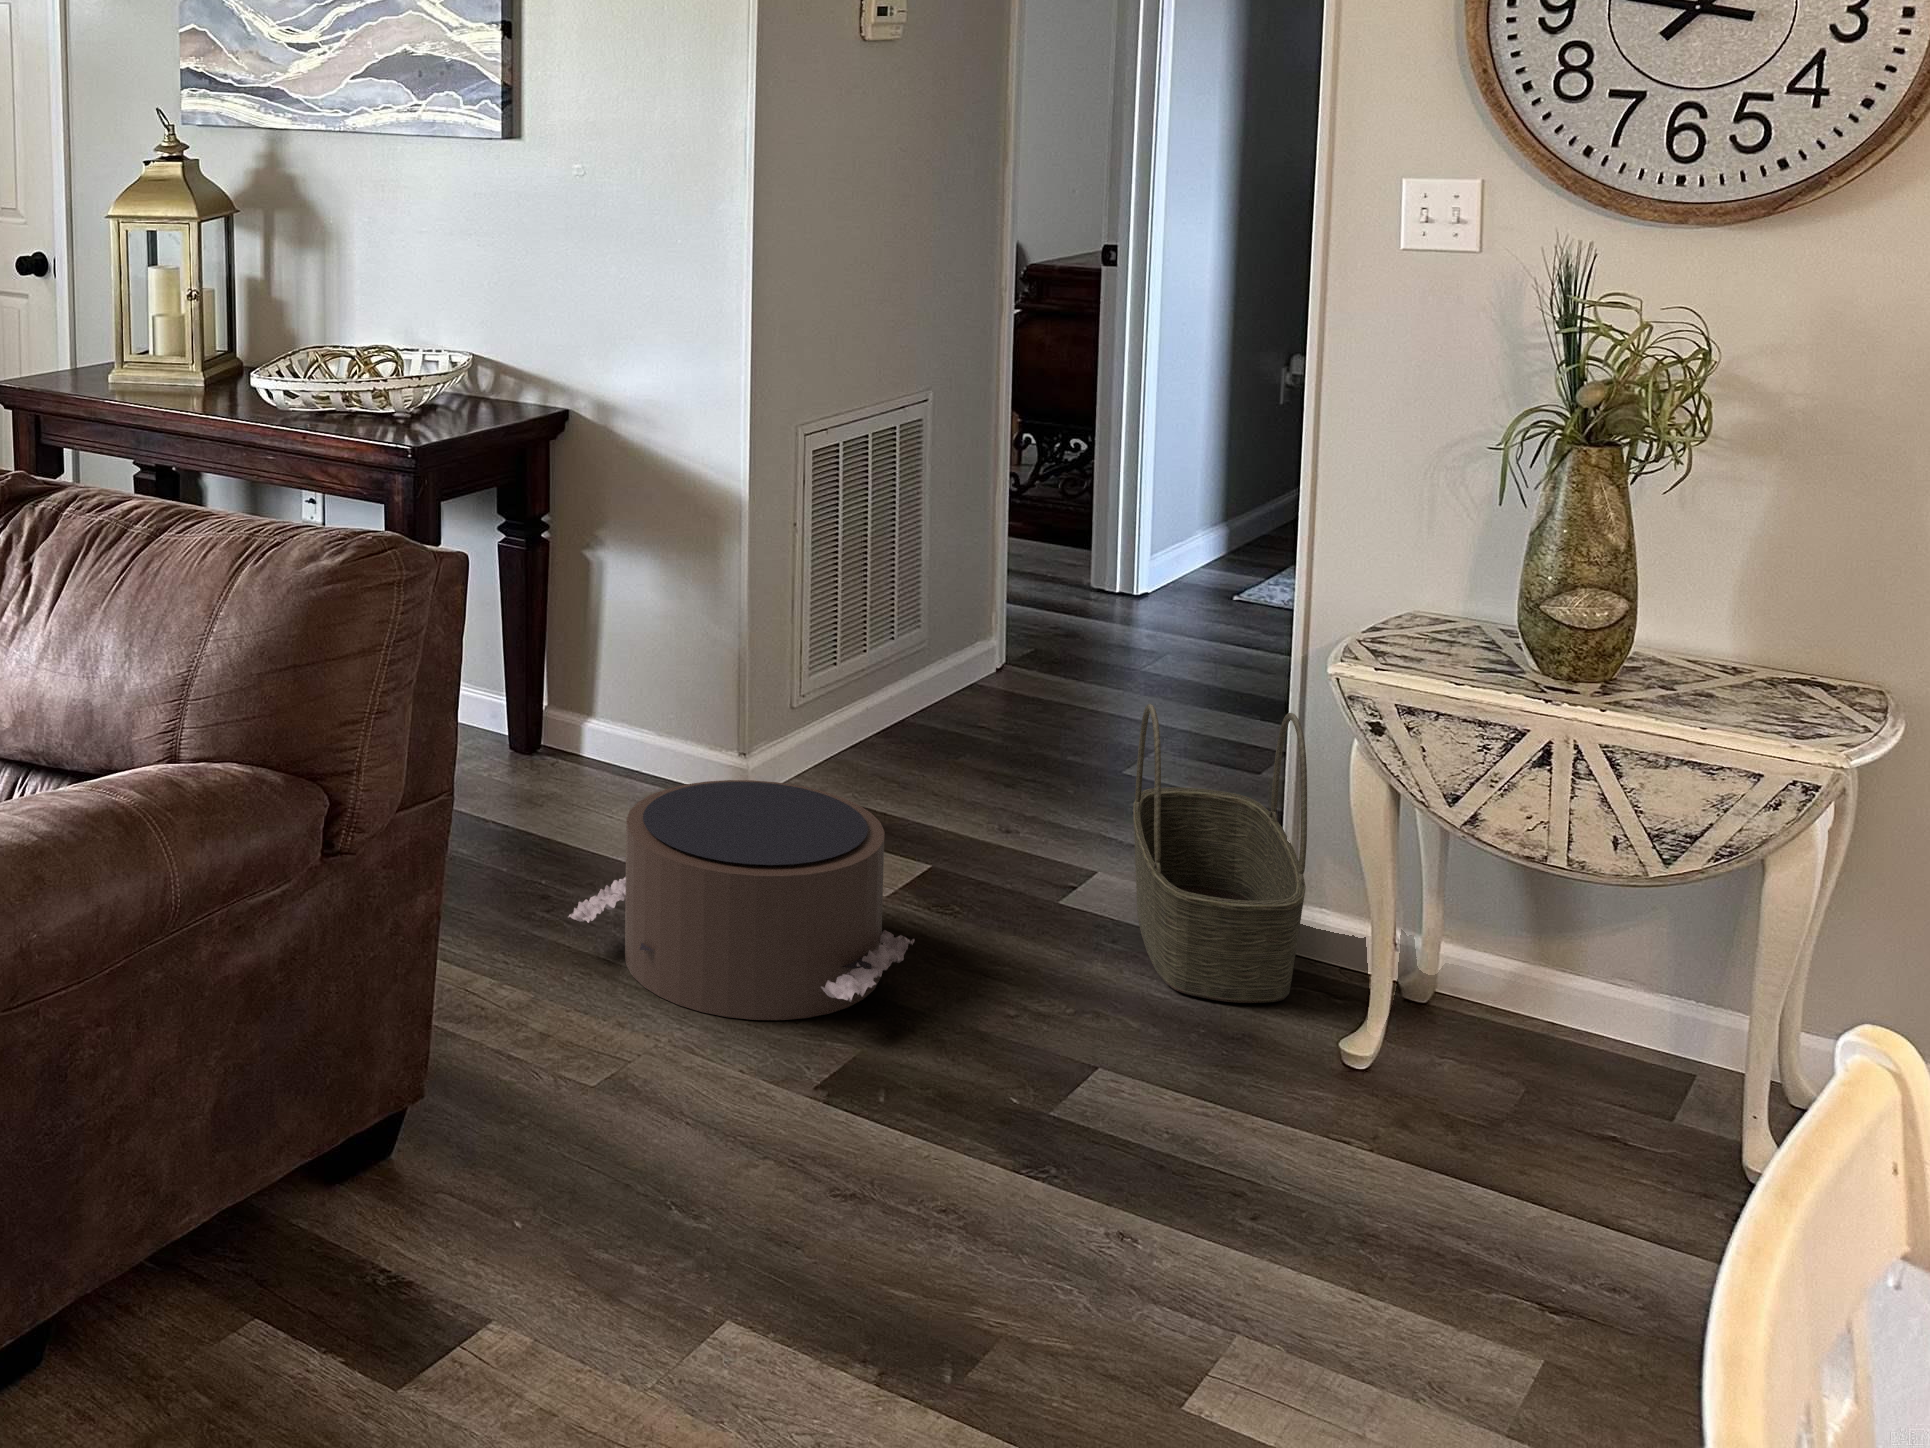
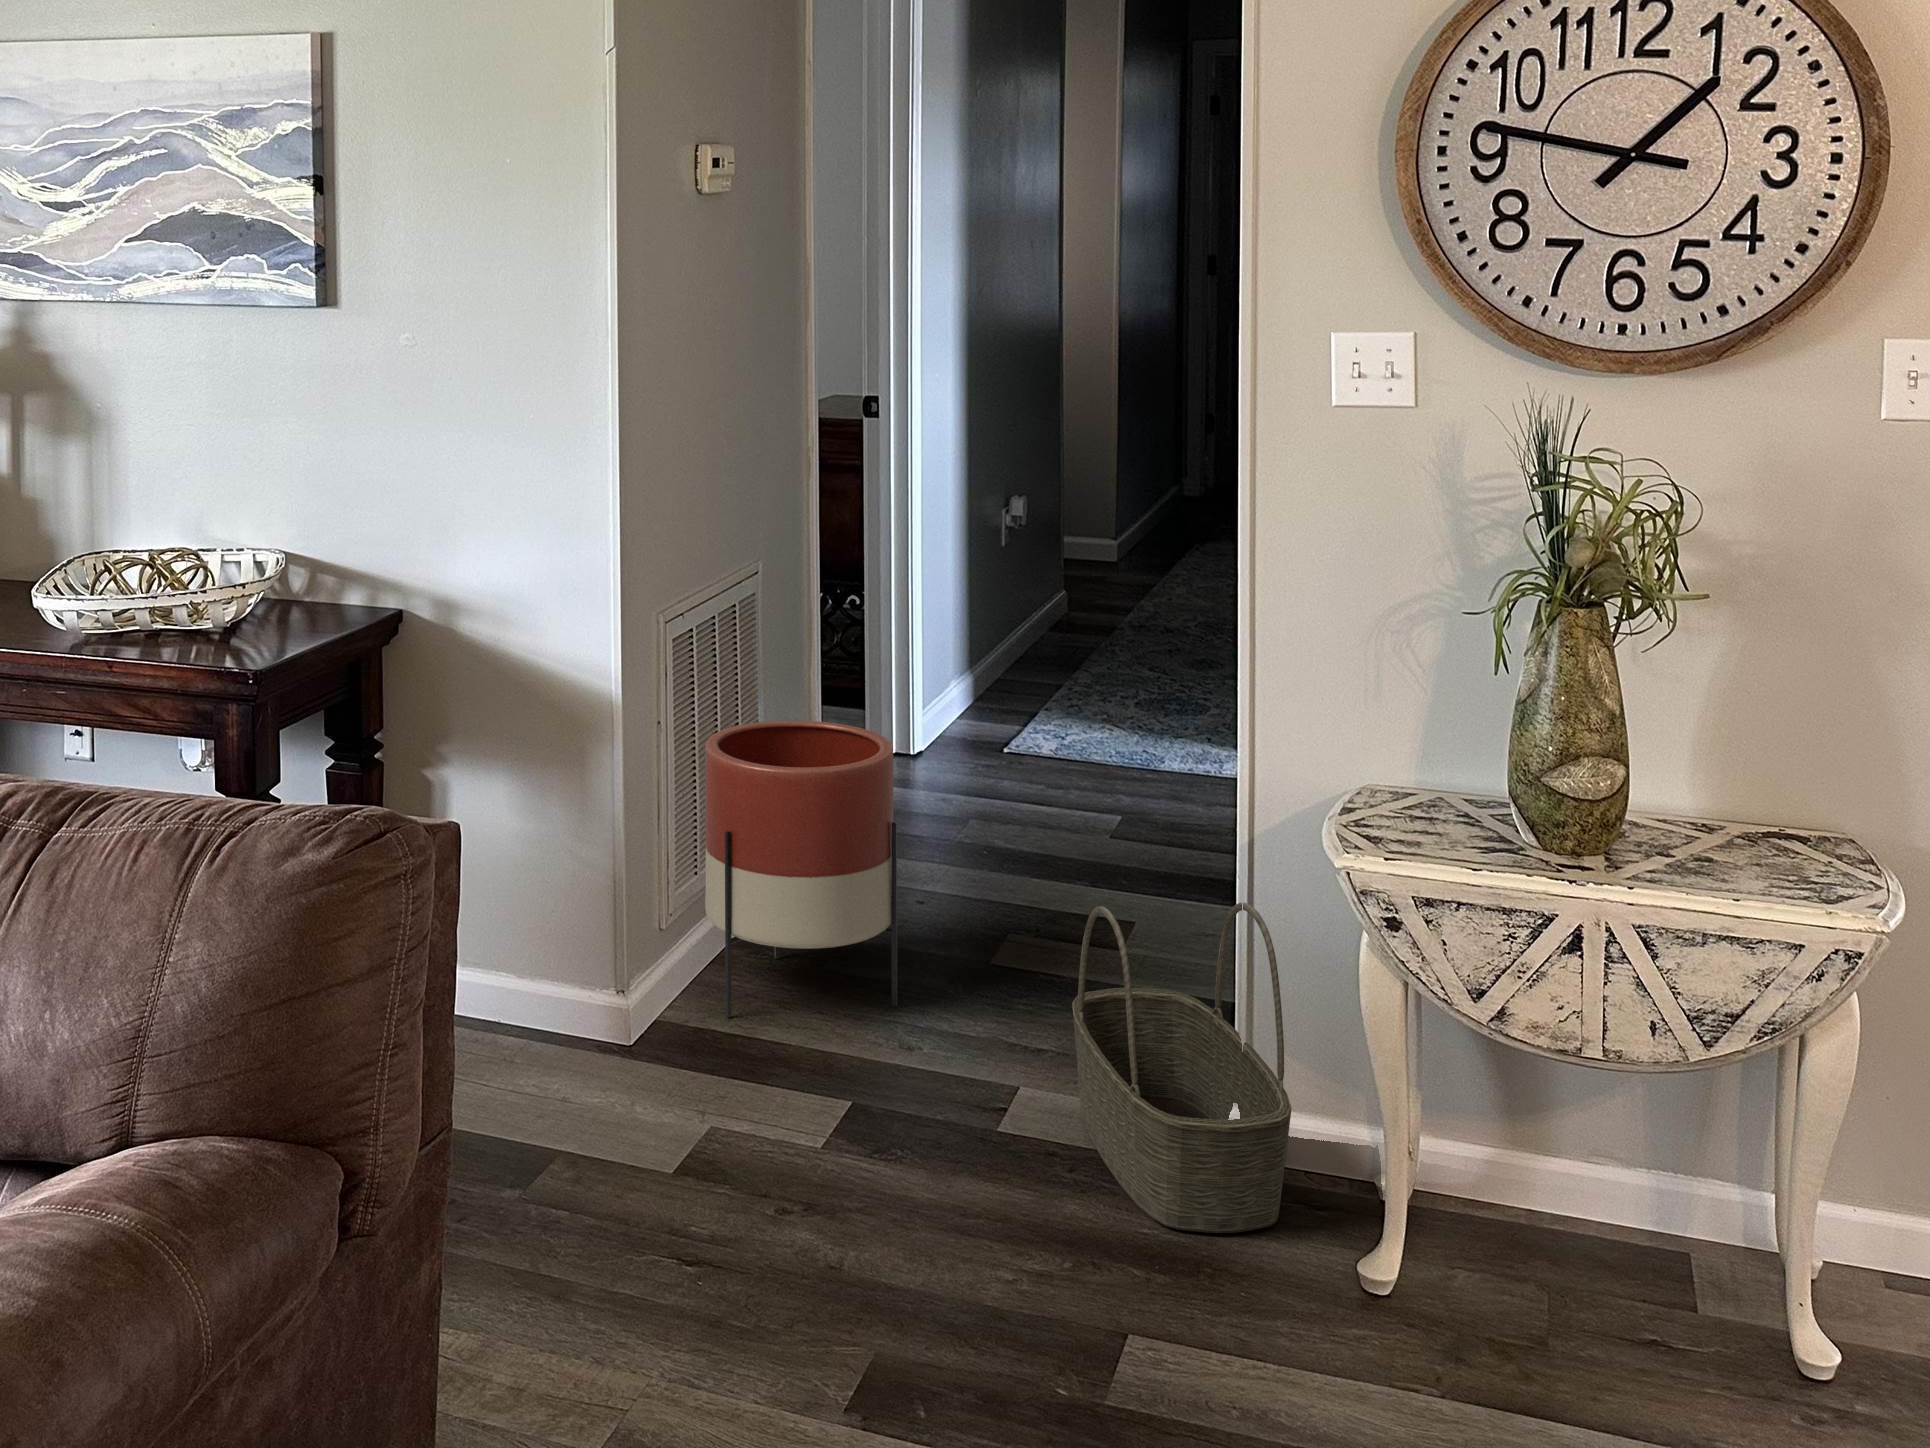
planter: none [838,530,1014,794] -> present [705,721,897,1018]
pouf: present [569,780,915,1020] -> none [503,1035,897,1331]

